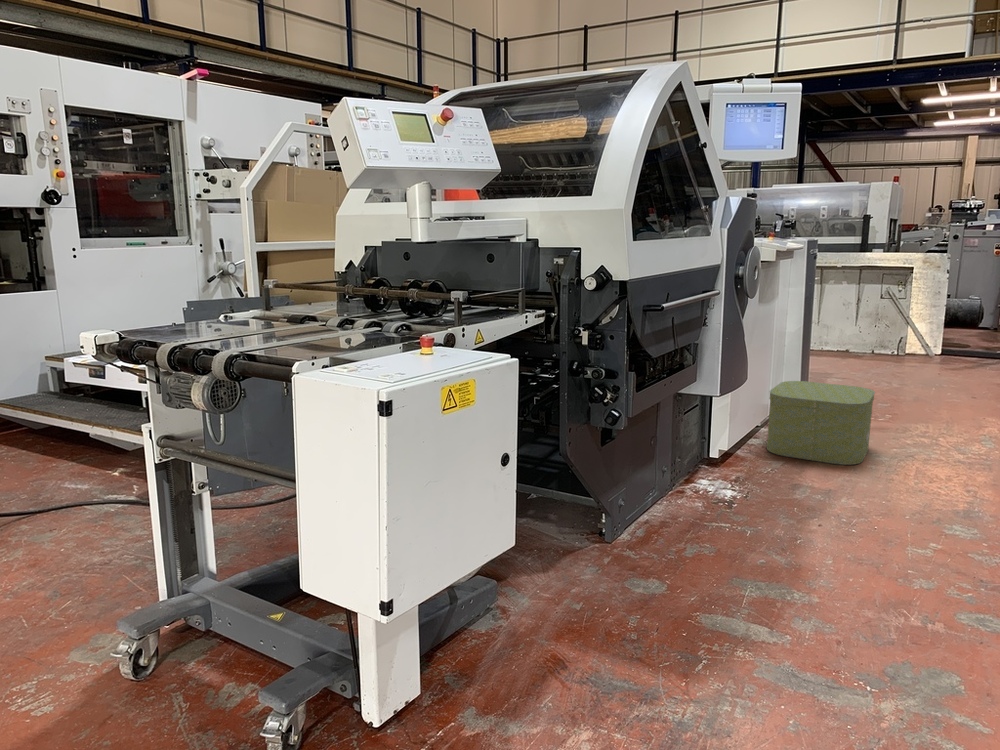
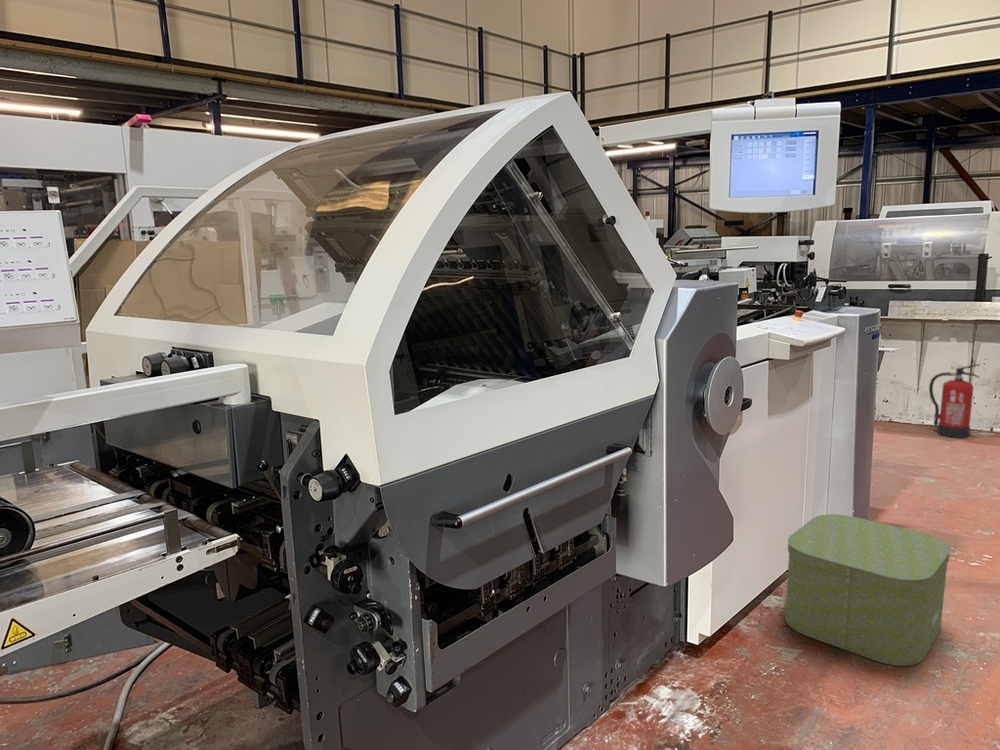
fire extinguisher: none [825,301,863,359] -> present [929,364,979,438]

